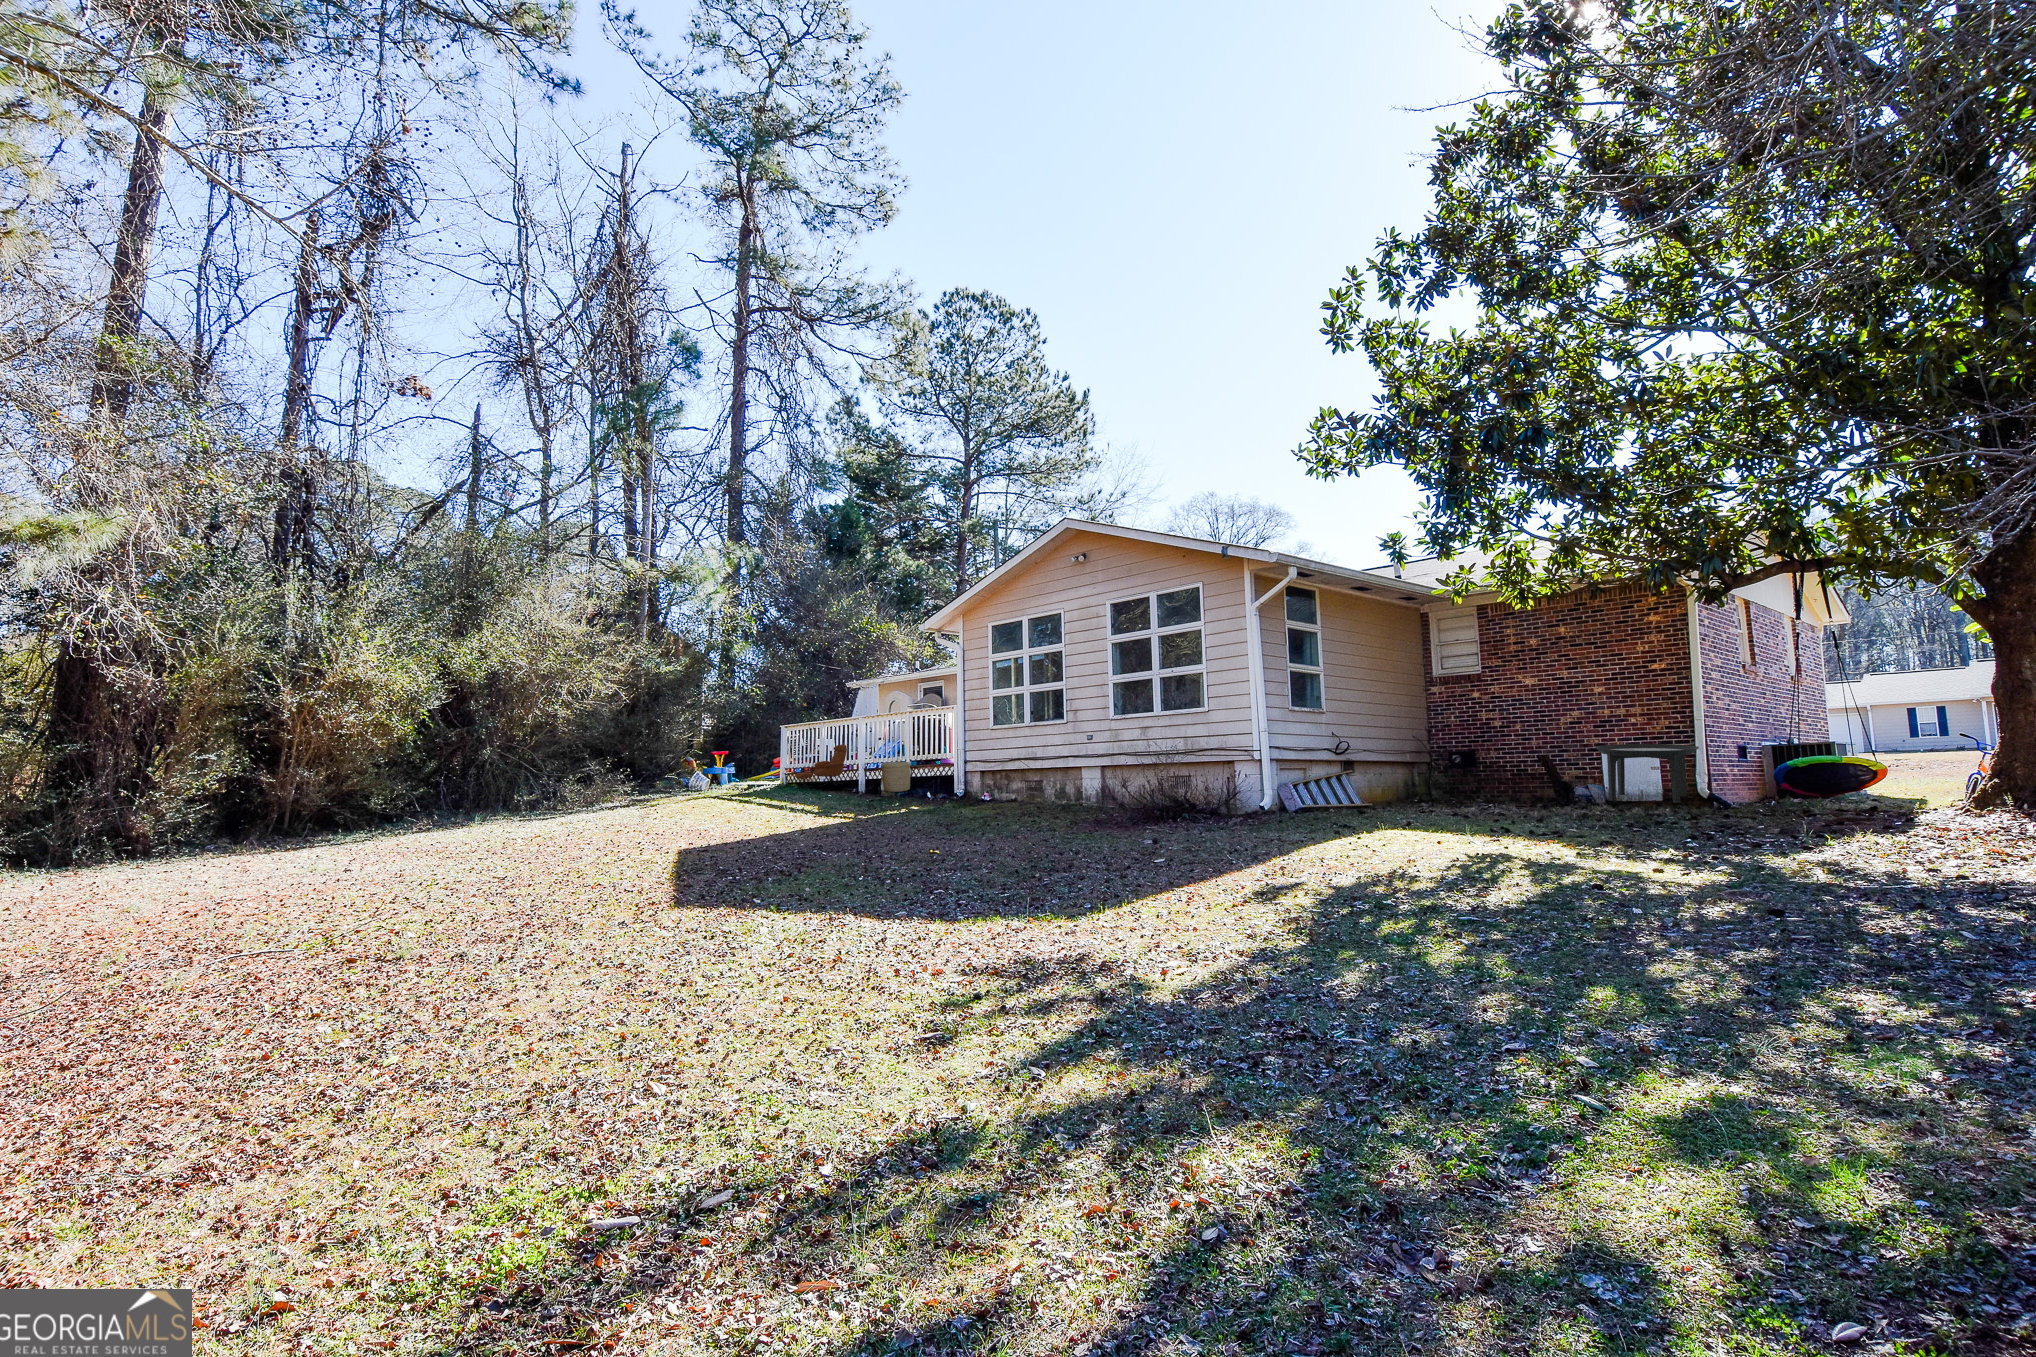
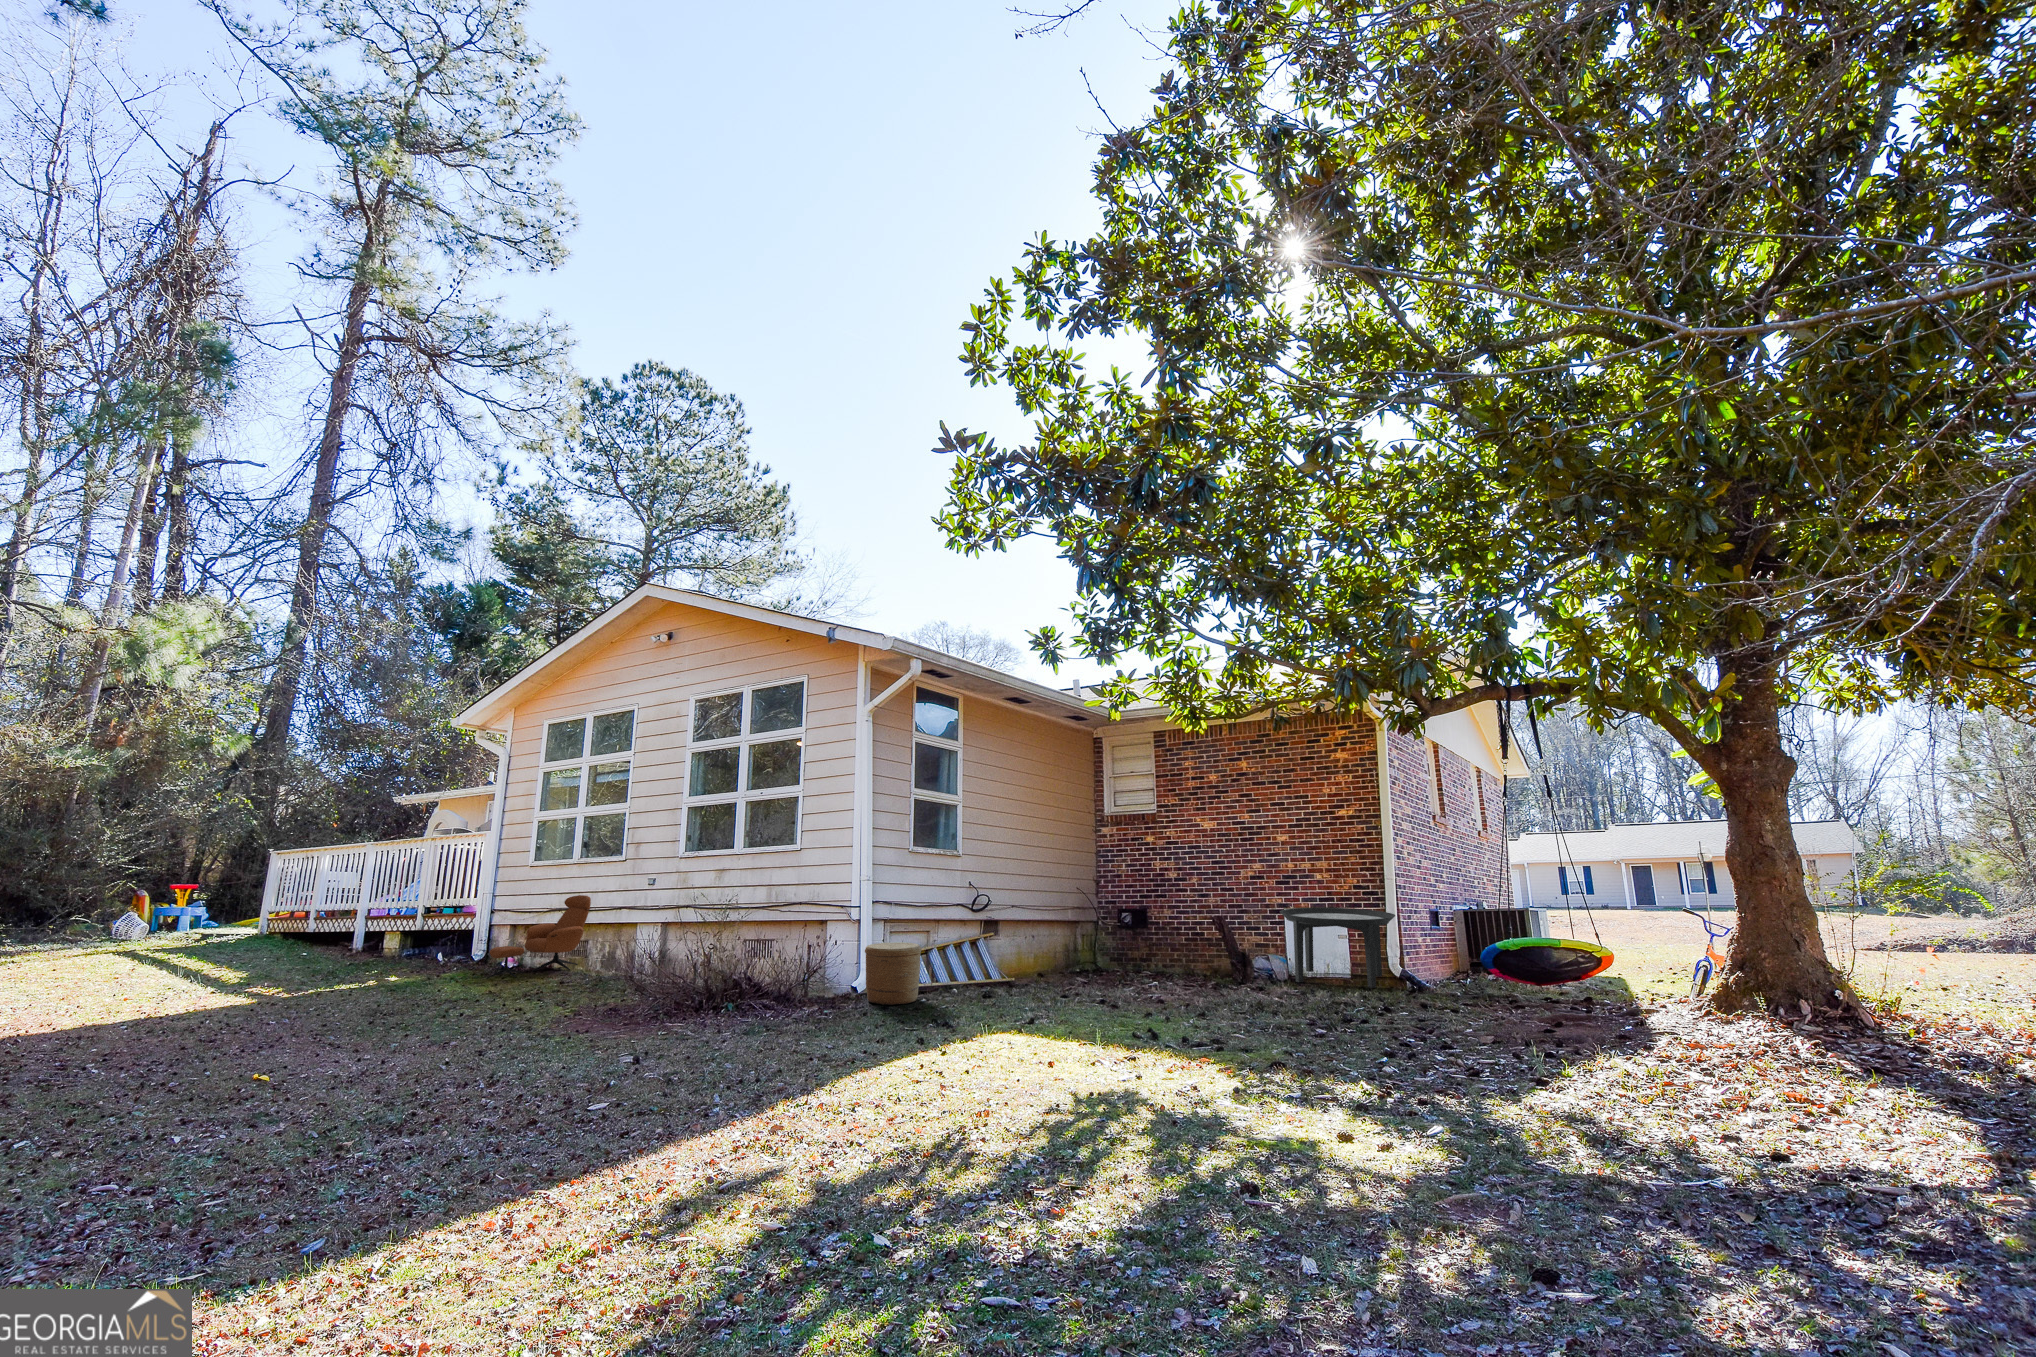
lounge chair: present [795,744,847,789] -> present [487,895,591,979]
woven basket: present [881,762,910,792] -> present [865,942,921,1005]

